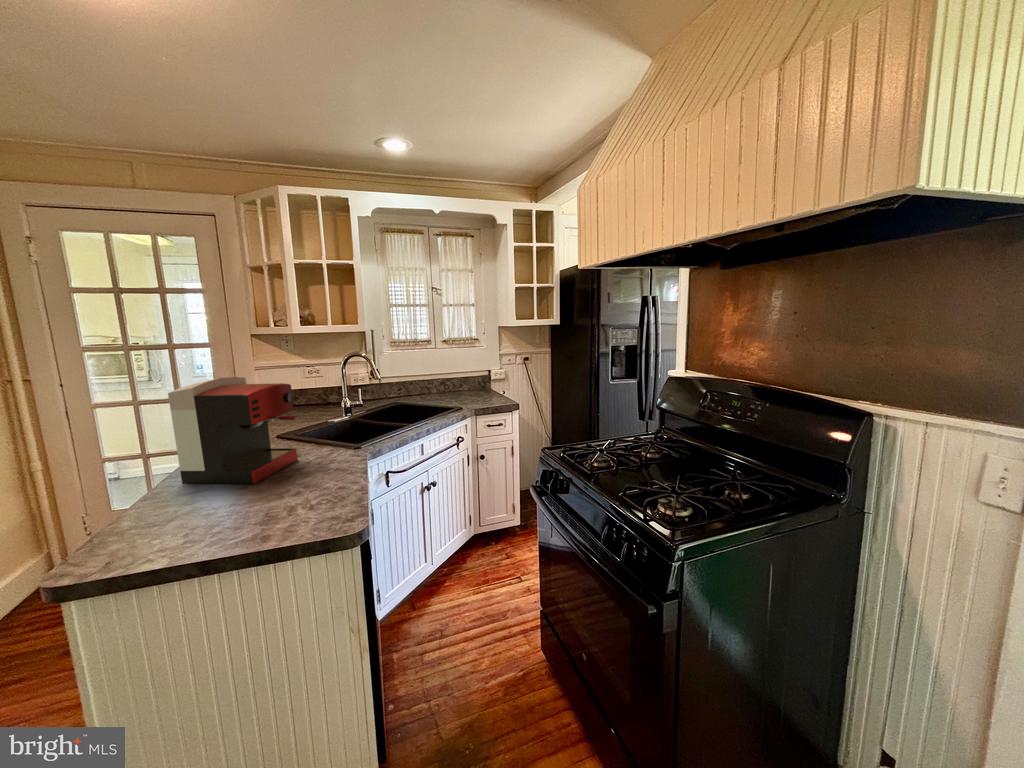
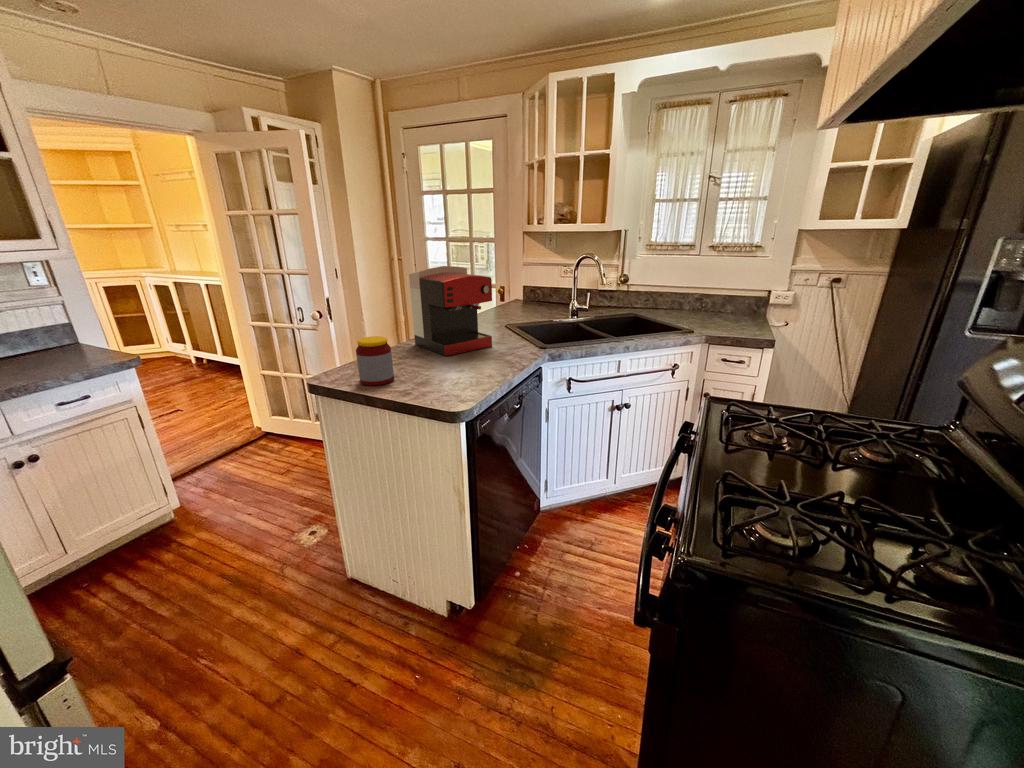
jar: none [159,475,223,548] -> present [356,336,394,386]

